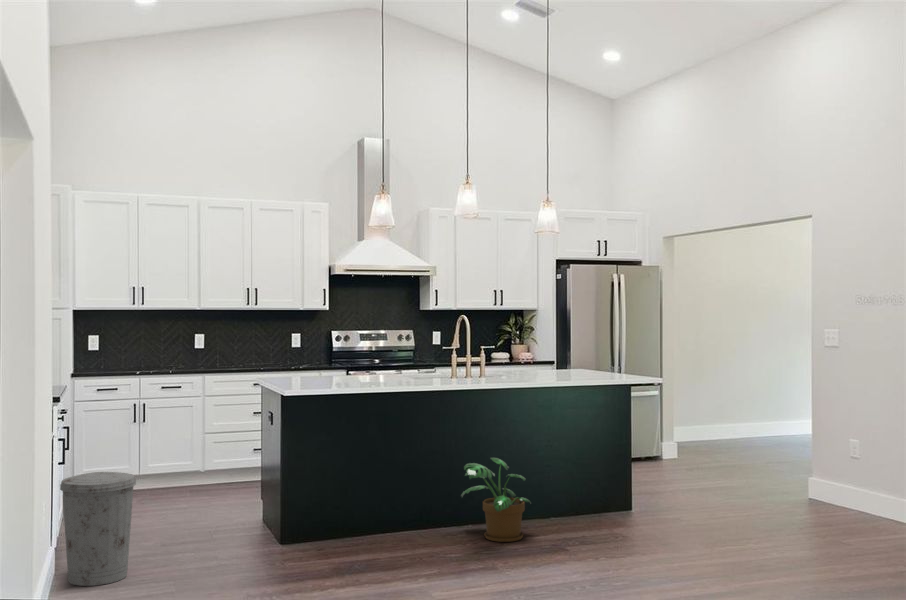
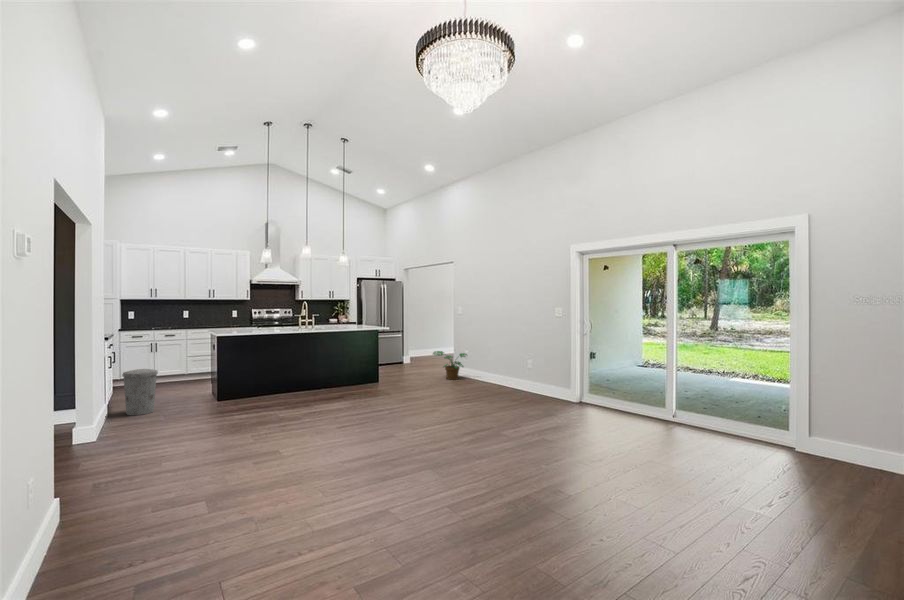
potted plant: present [461,458,530,542] -> present [433,351,467,380]

